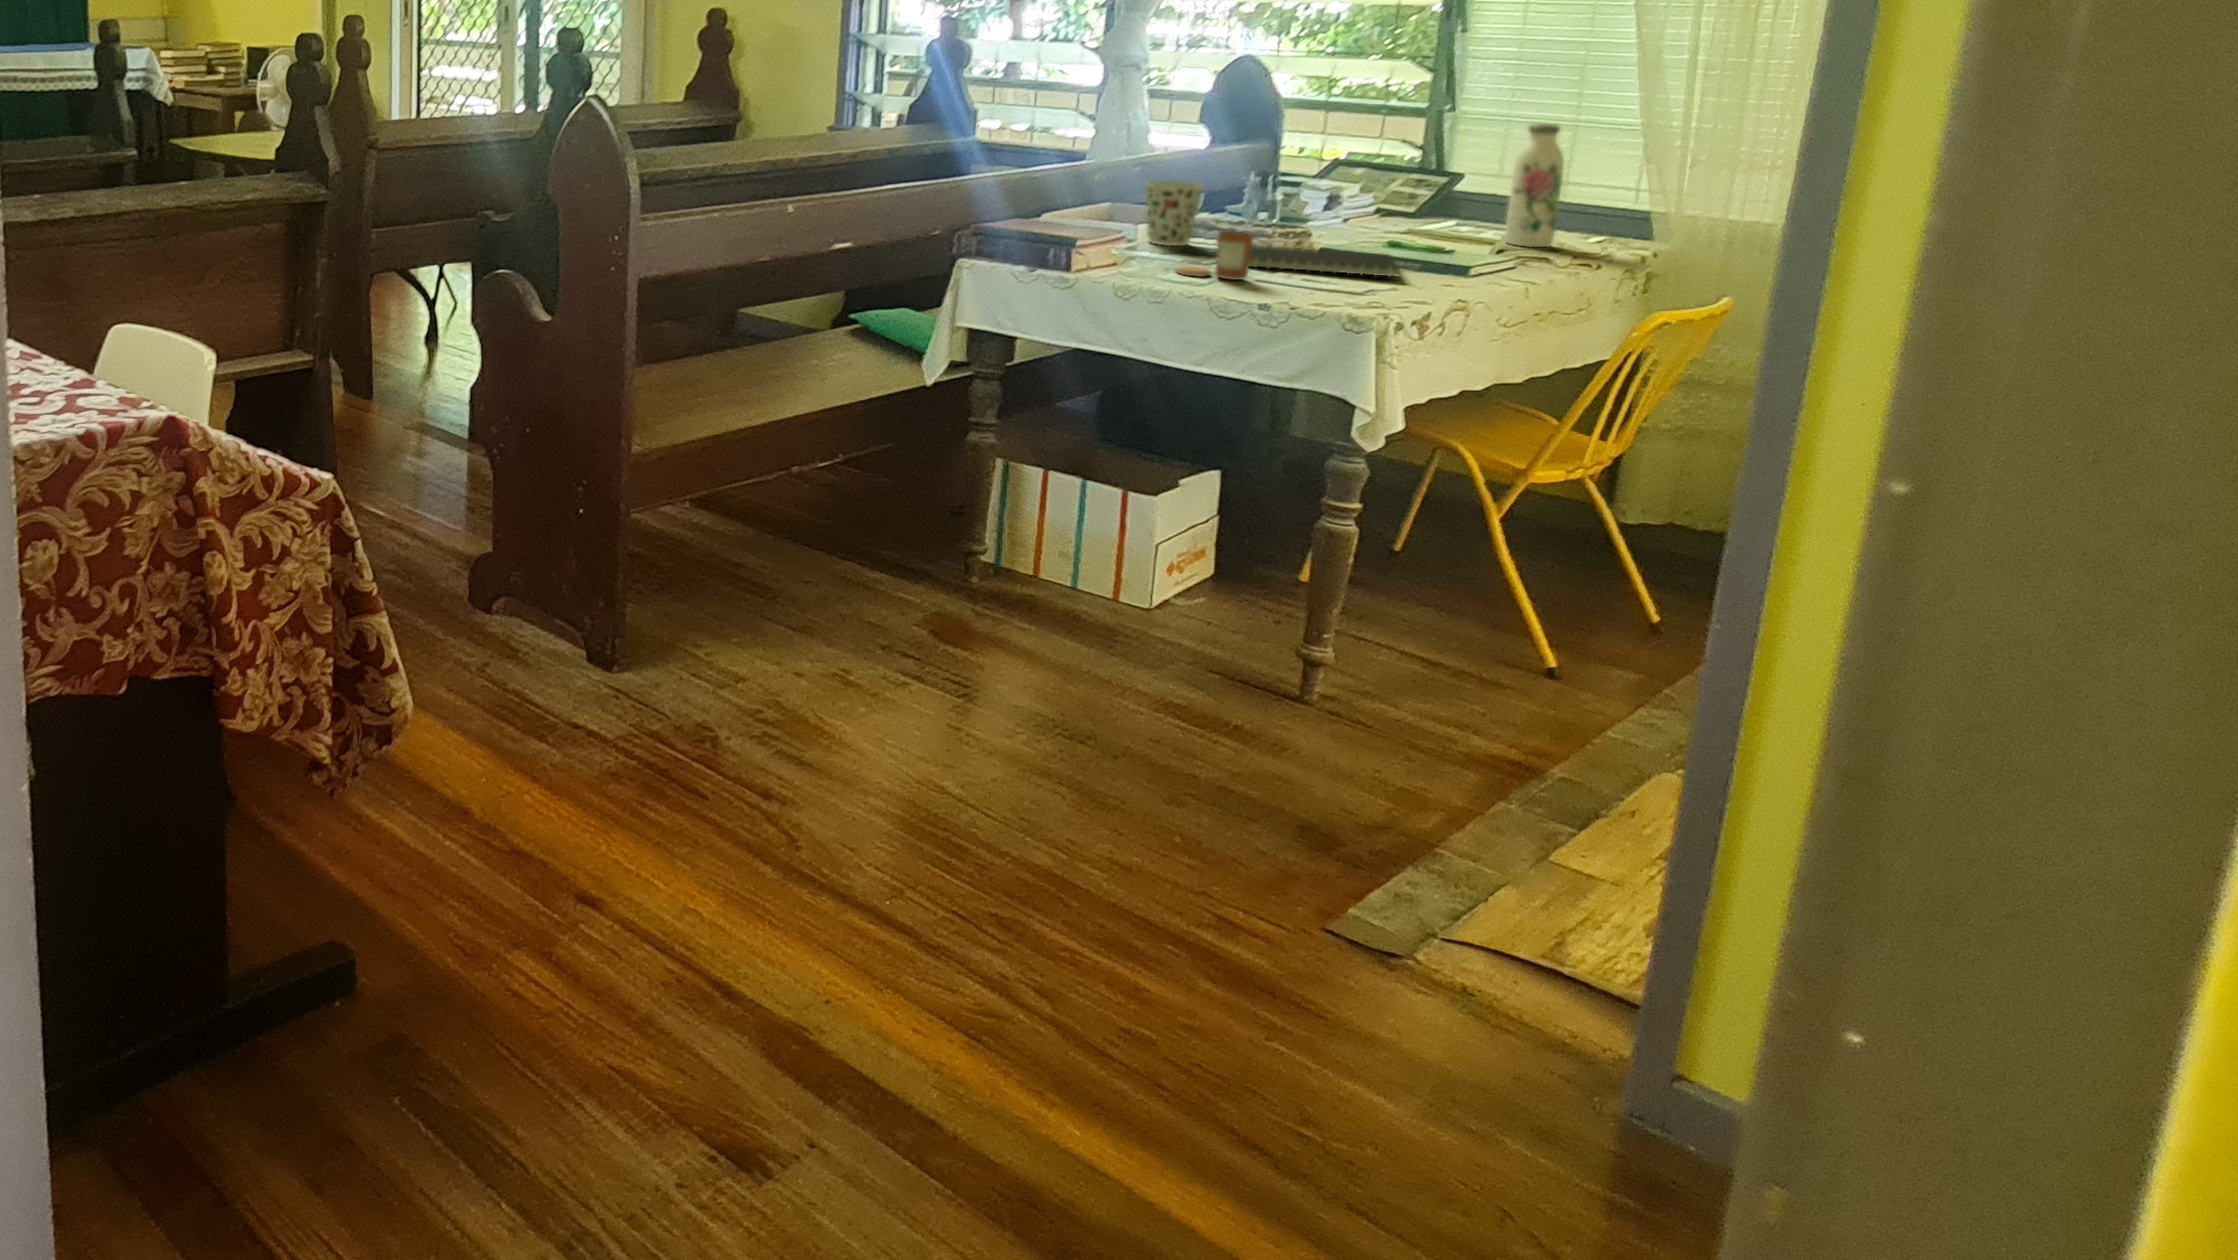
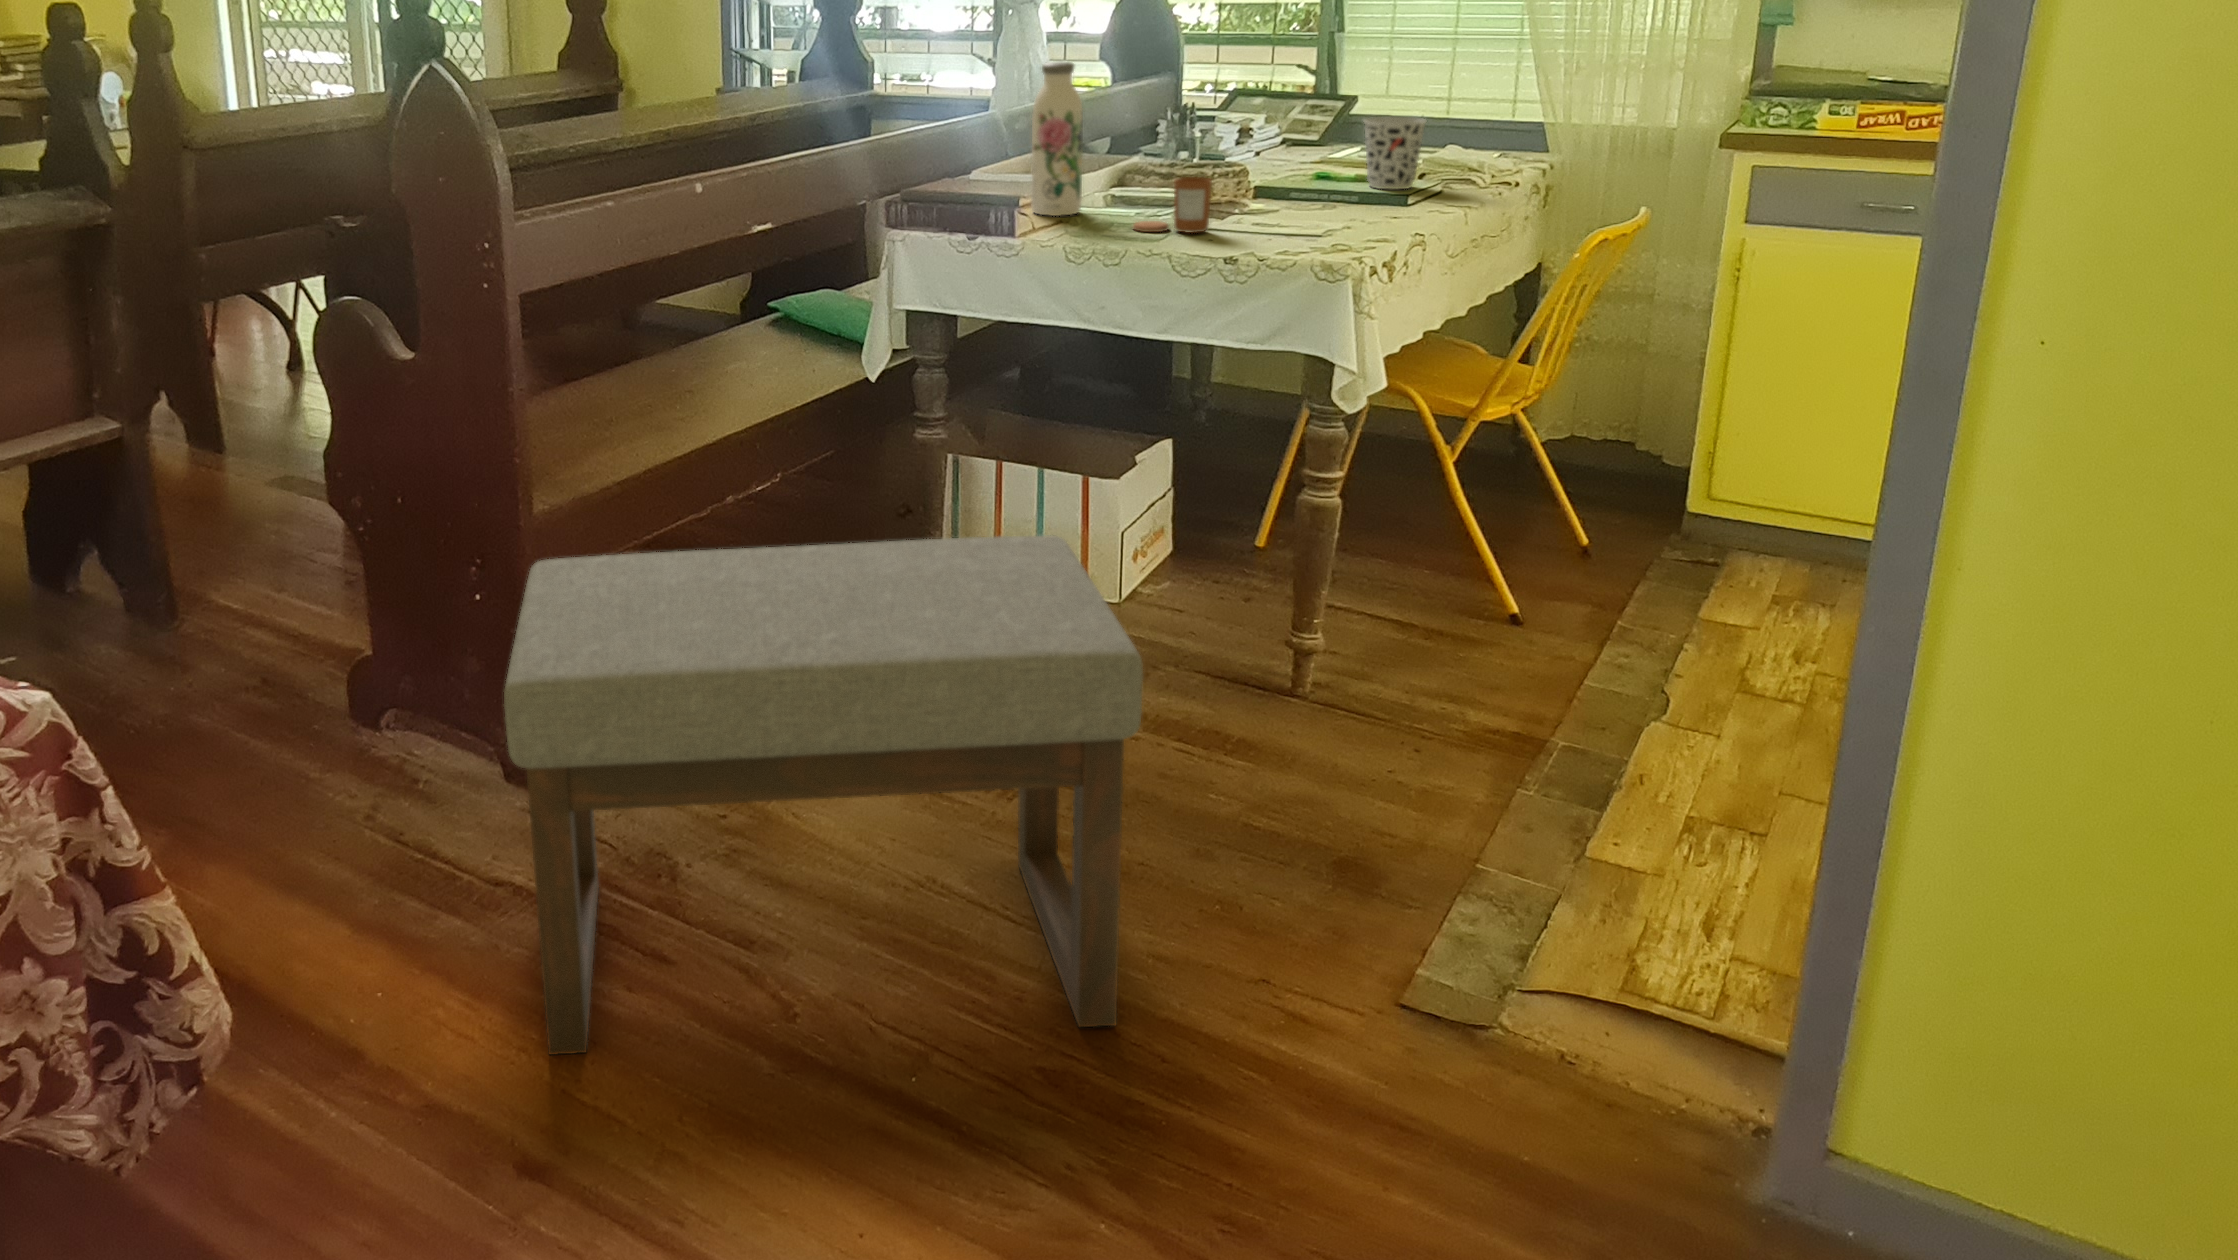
water bottle: present [1504,124,1564,247] -> present [1031,61,1083,216]
cup: present [1146,181,1203,246] -> present [1364,117,1426,189]
notebook: present [1249,245,1399,277] -> none [1187,188,1357,217]
ottoman: none [604,473,1108,896] -> present [504,535,1143,1055]

